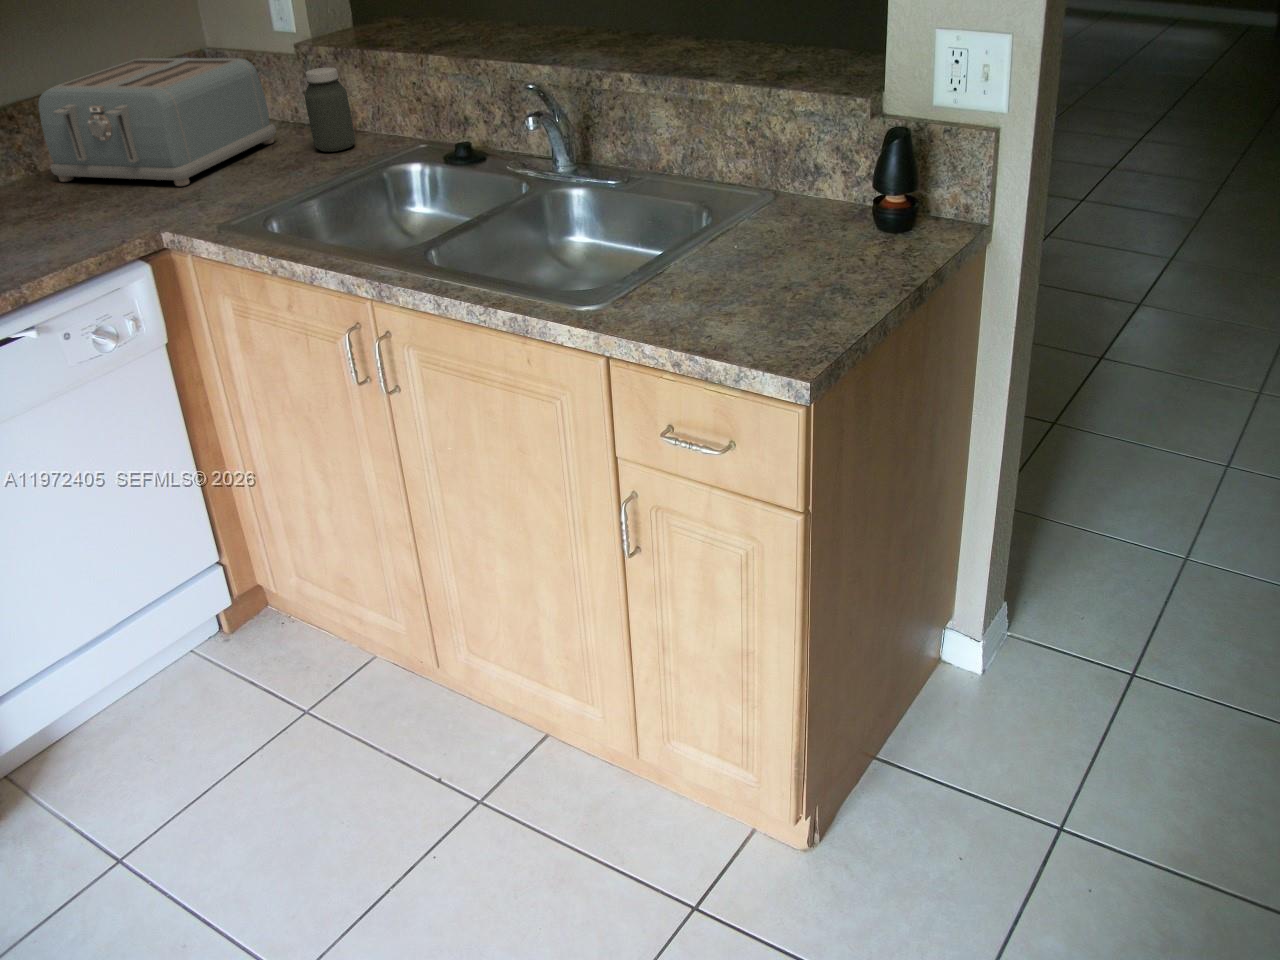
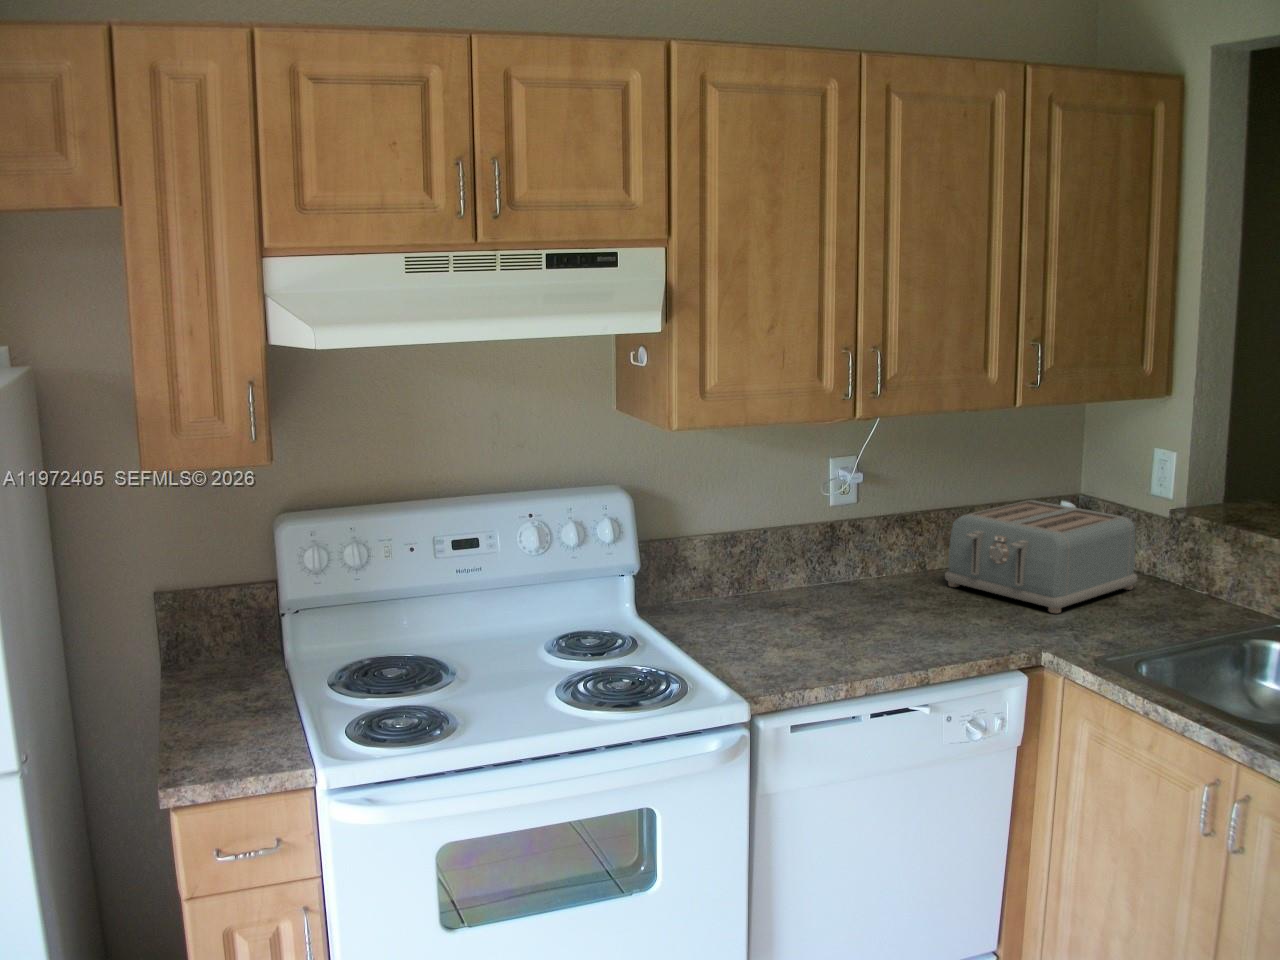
jar: present [305,67,355,152] -> none [1175,537,1219,611]

